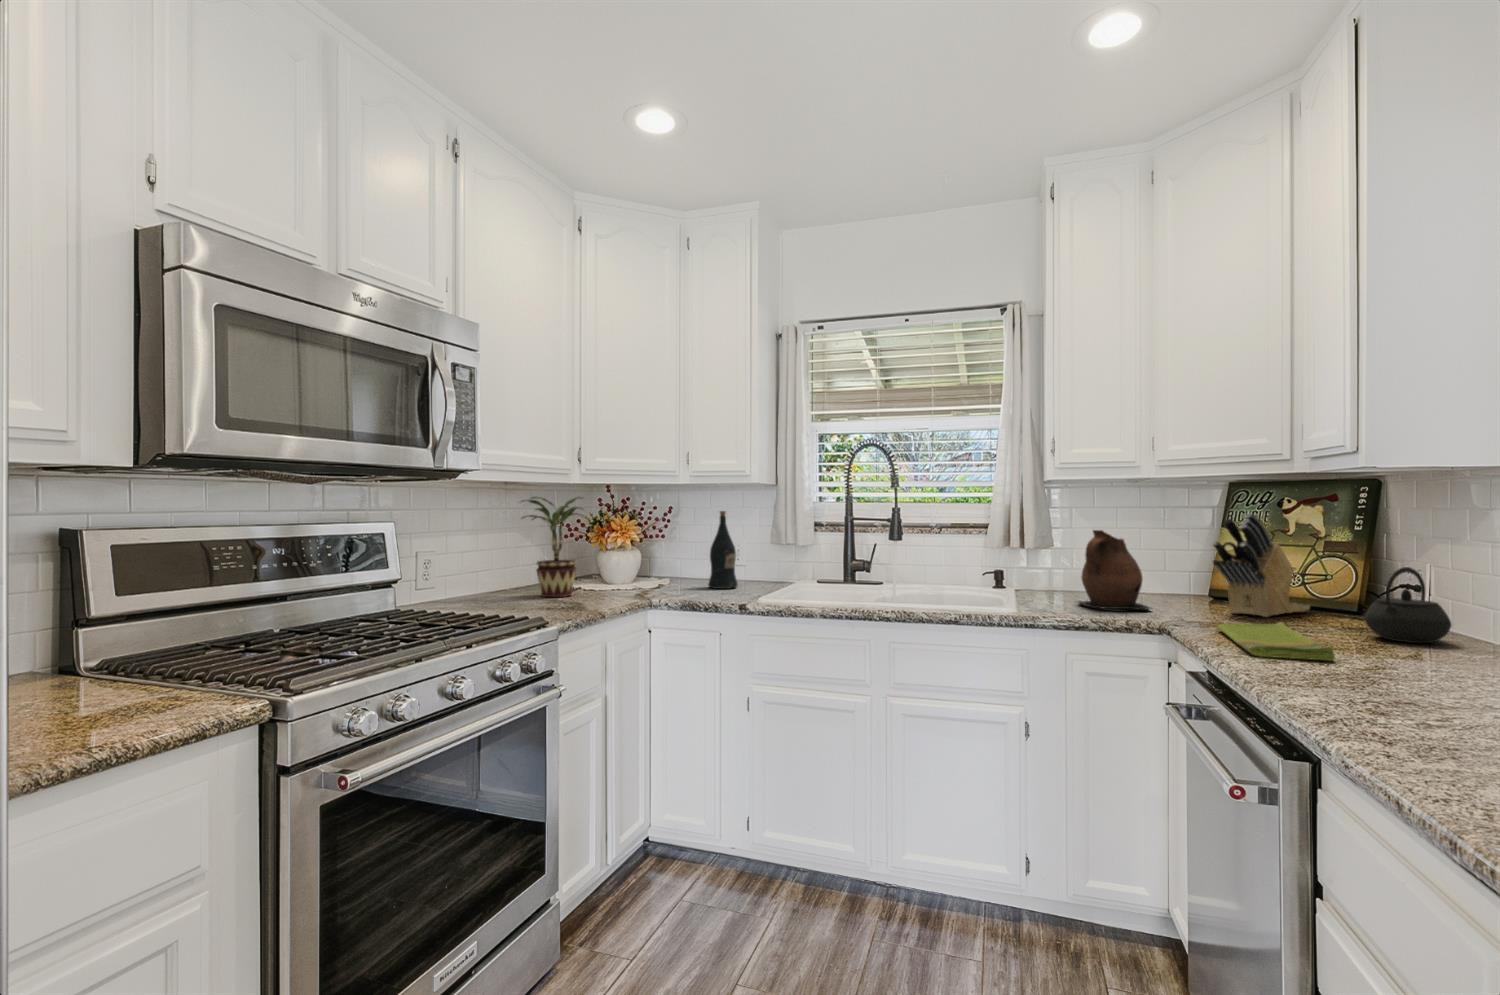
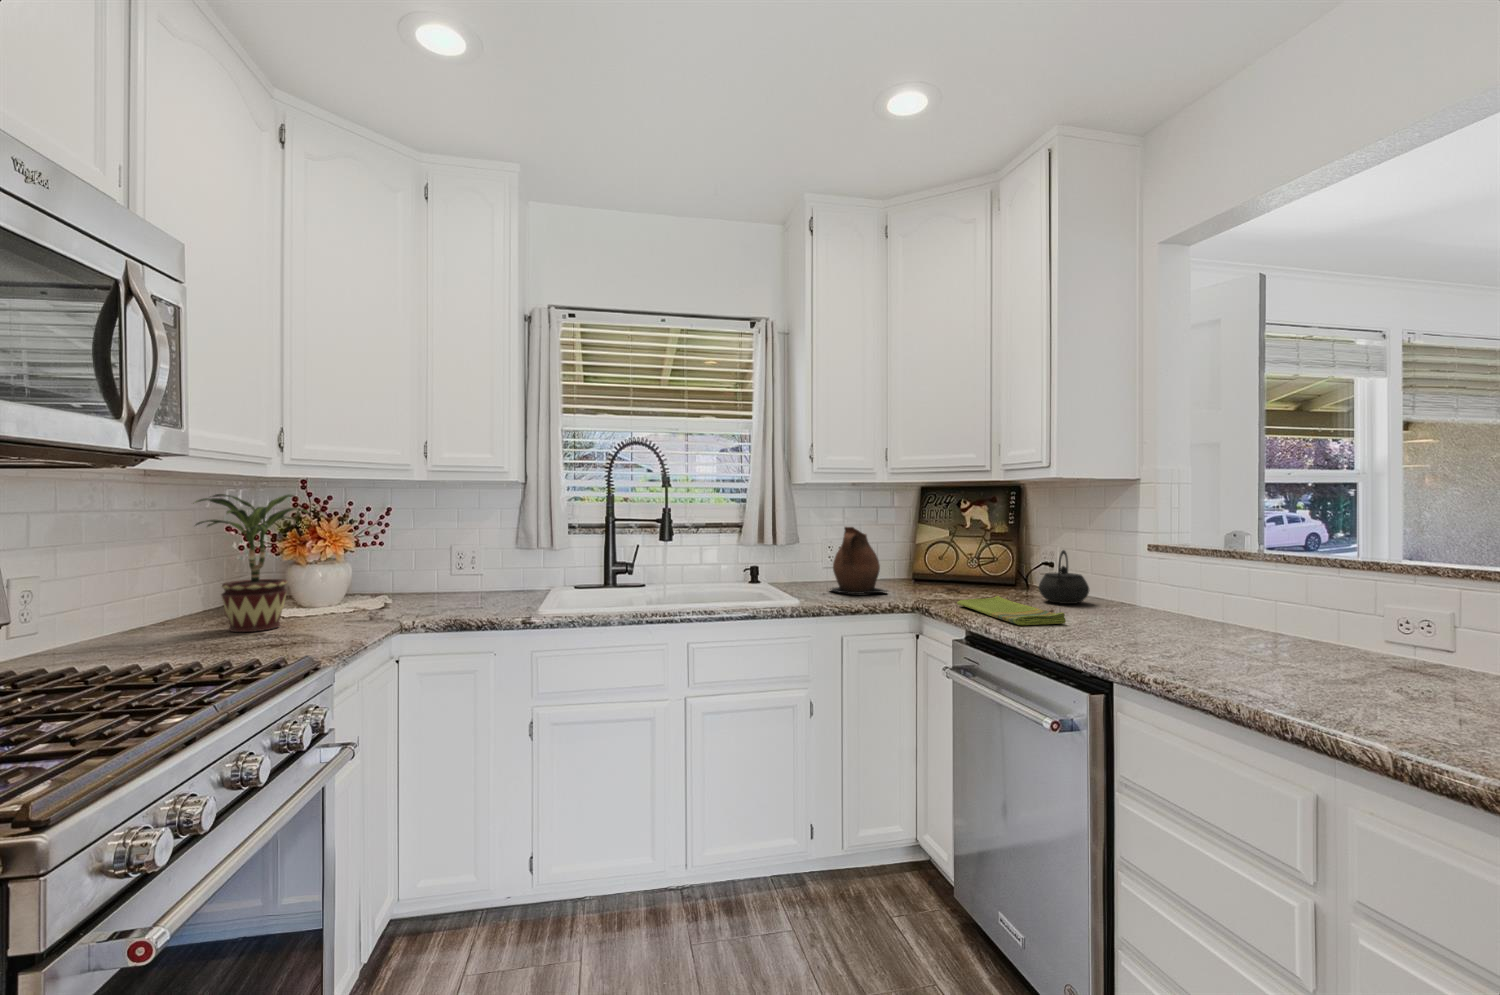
wine bottle: present [708,511,738,589] -> none [457,512,494,602]
knife block: present [1213,513,1310,617] -> none [930,511,978,592]

